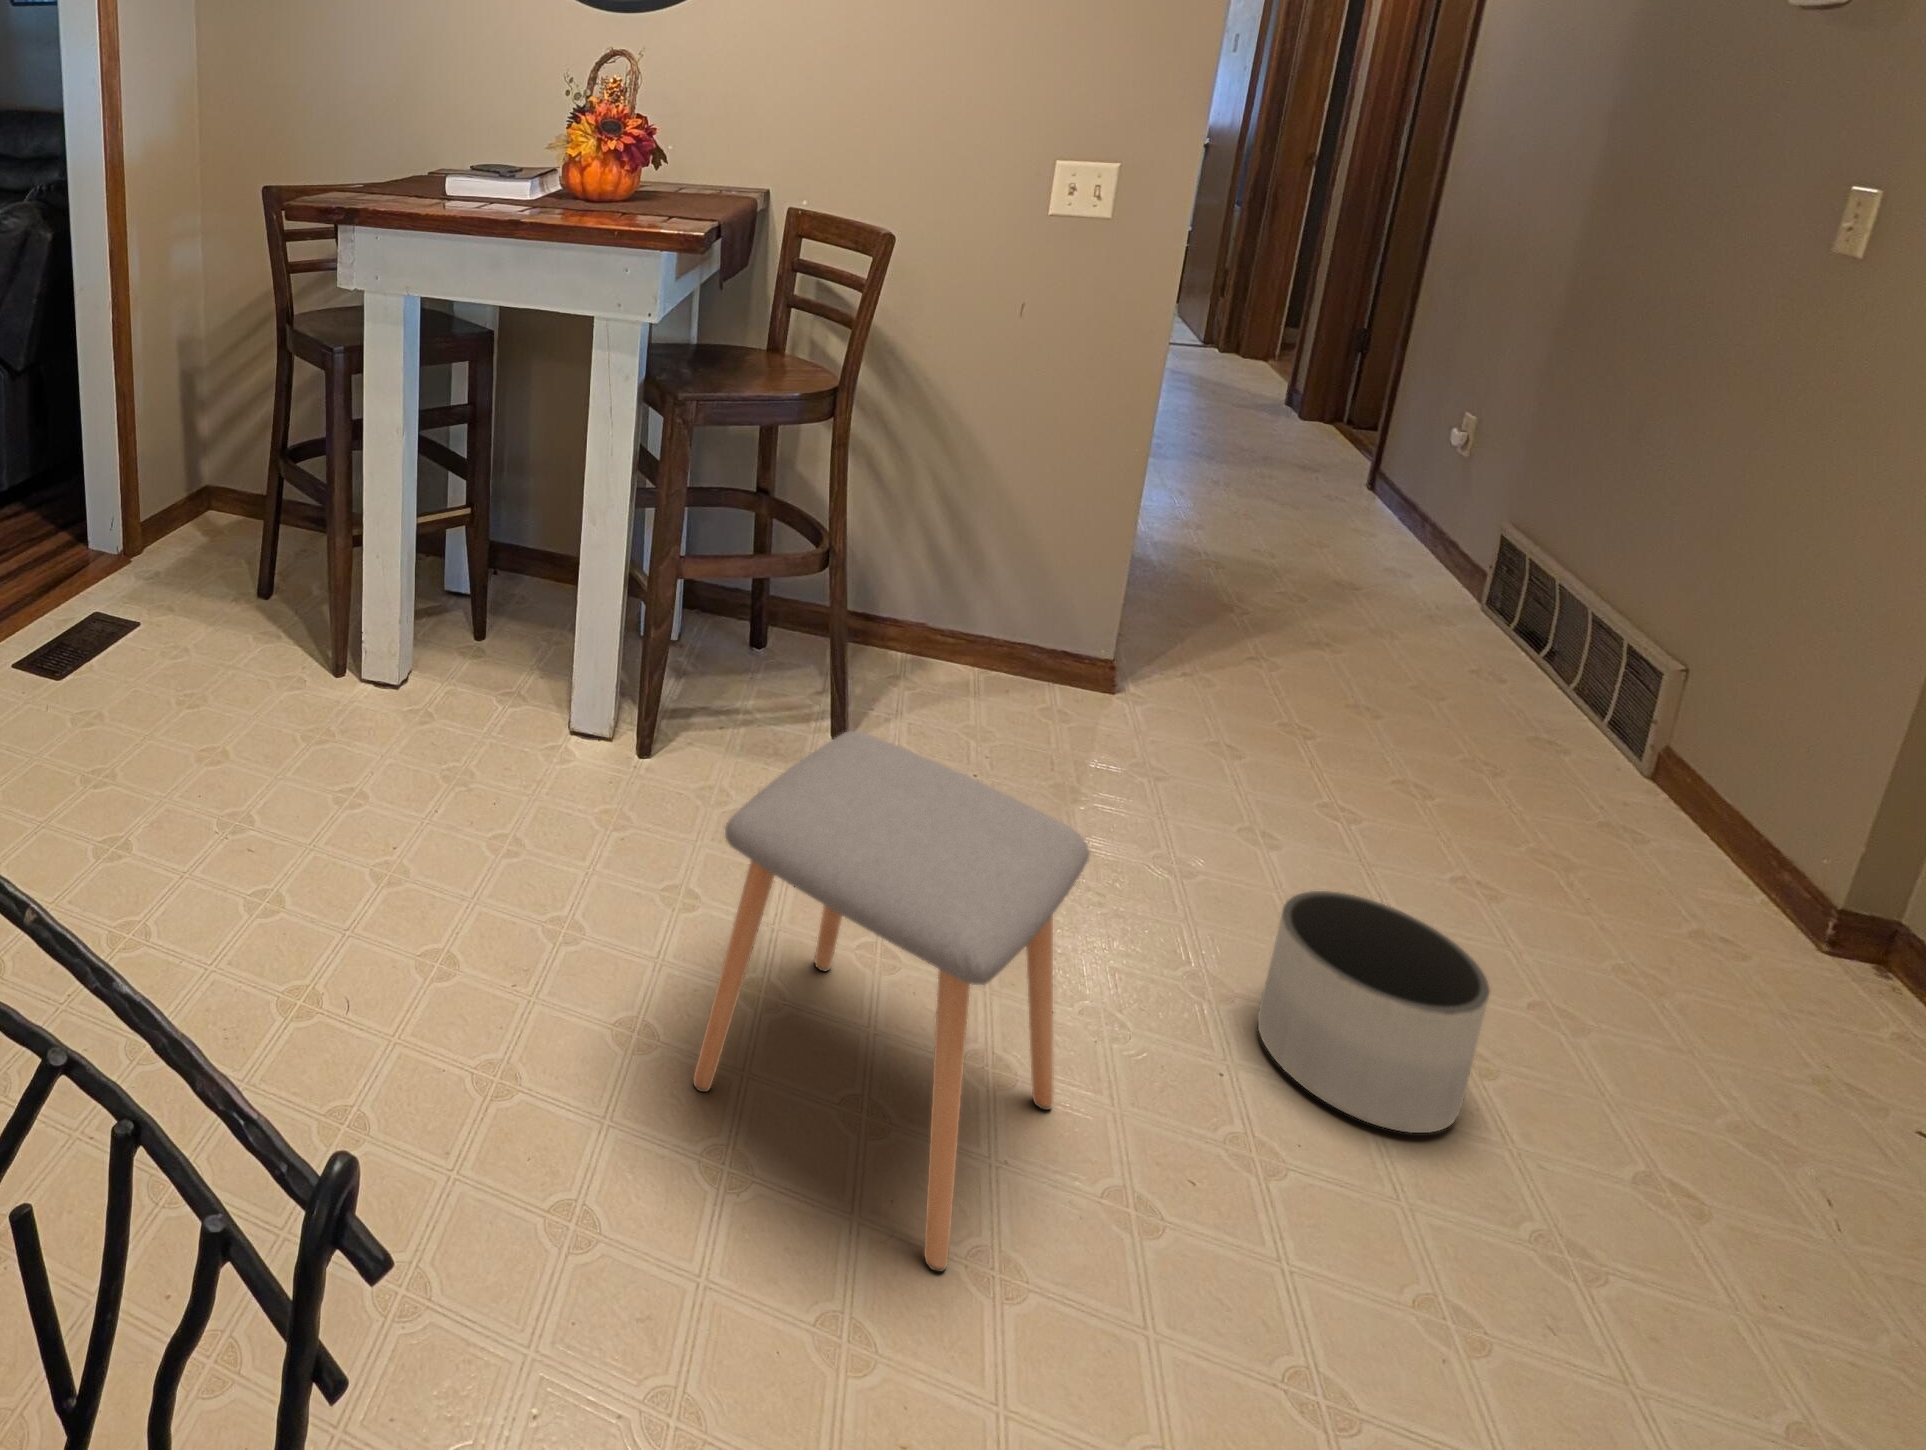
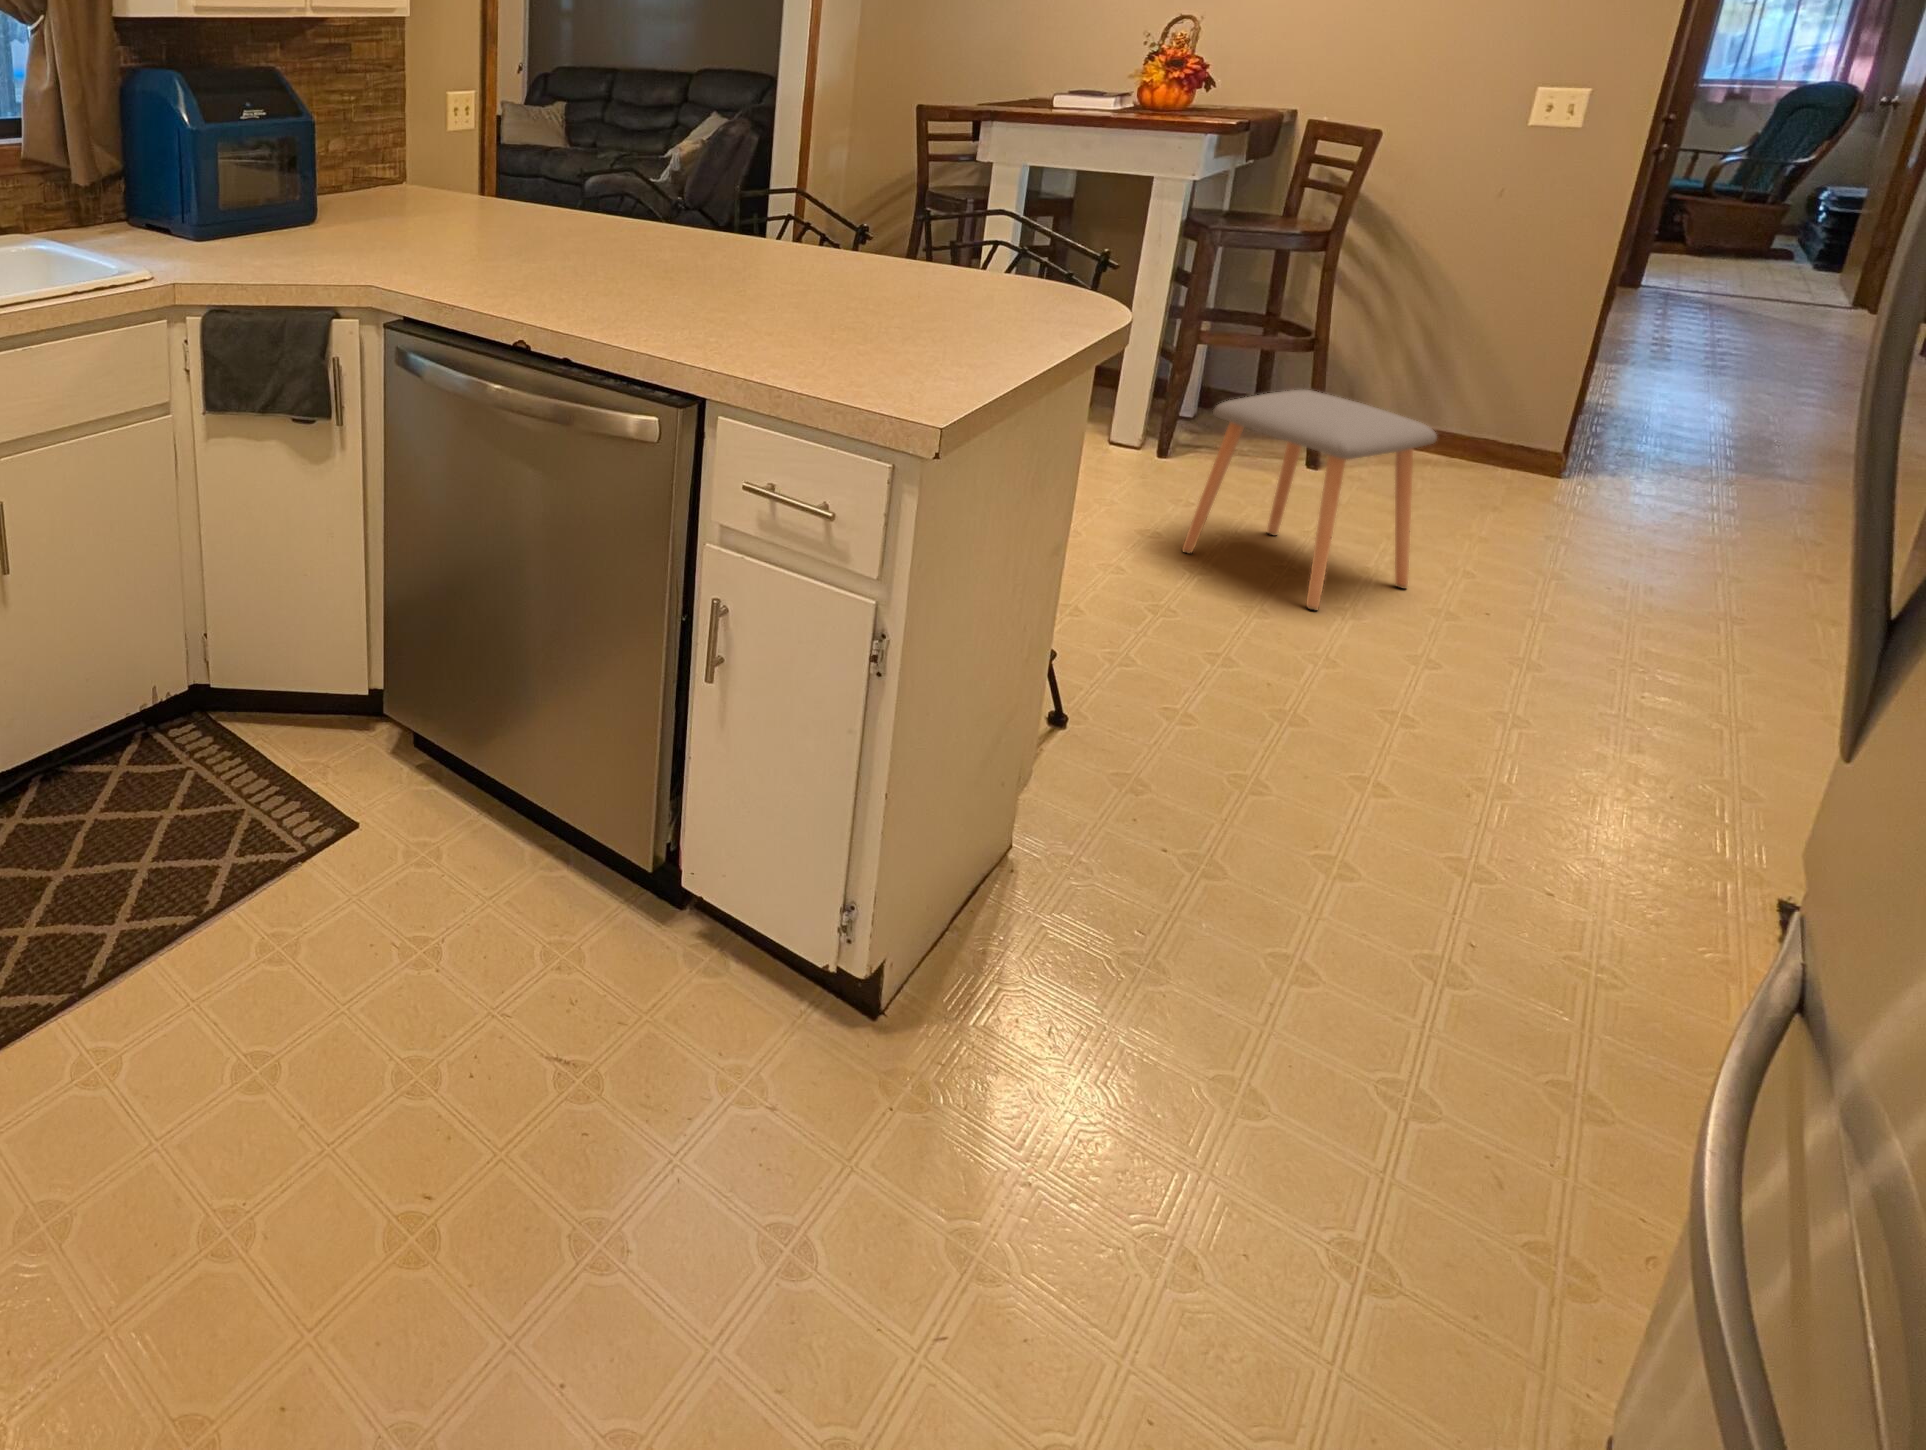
planter: present [1258,891,1490,1133] -> none [1571,515,1725,632]

